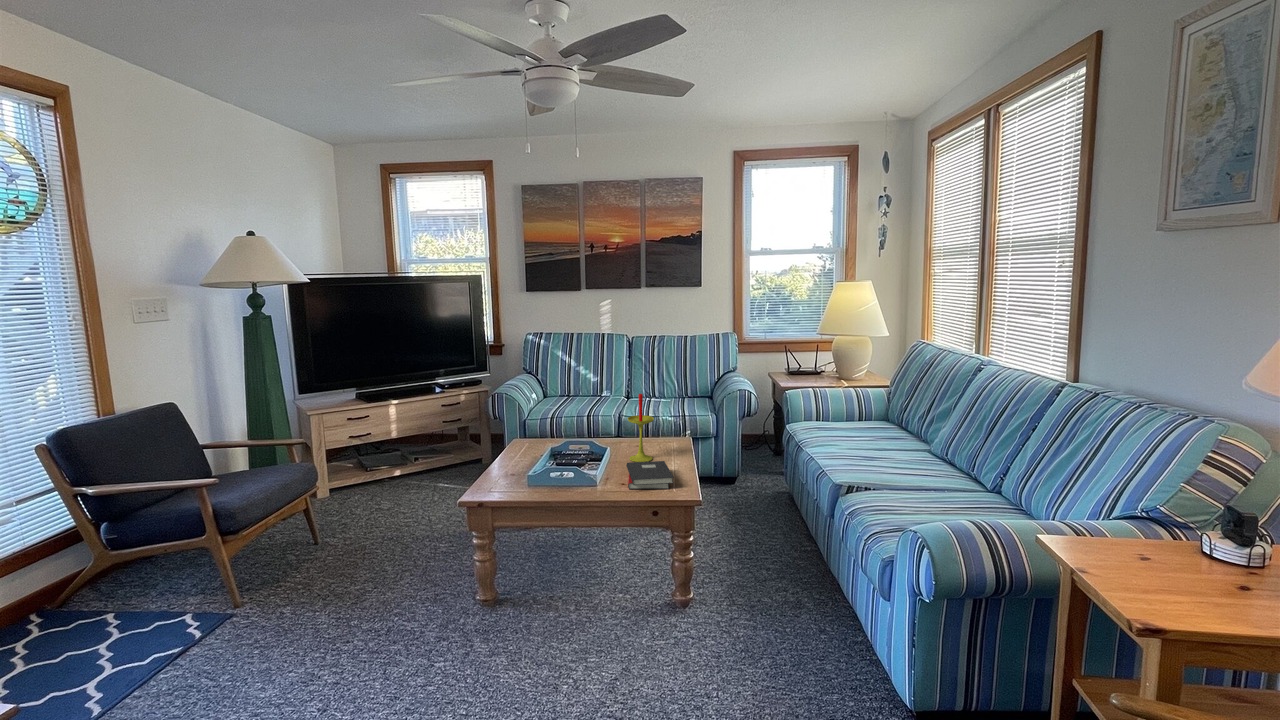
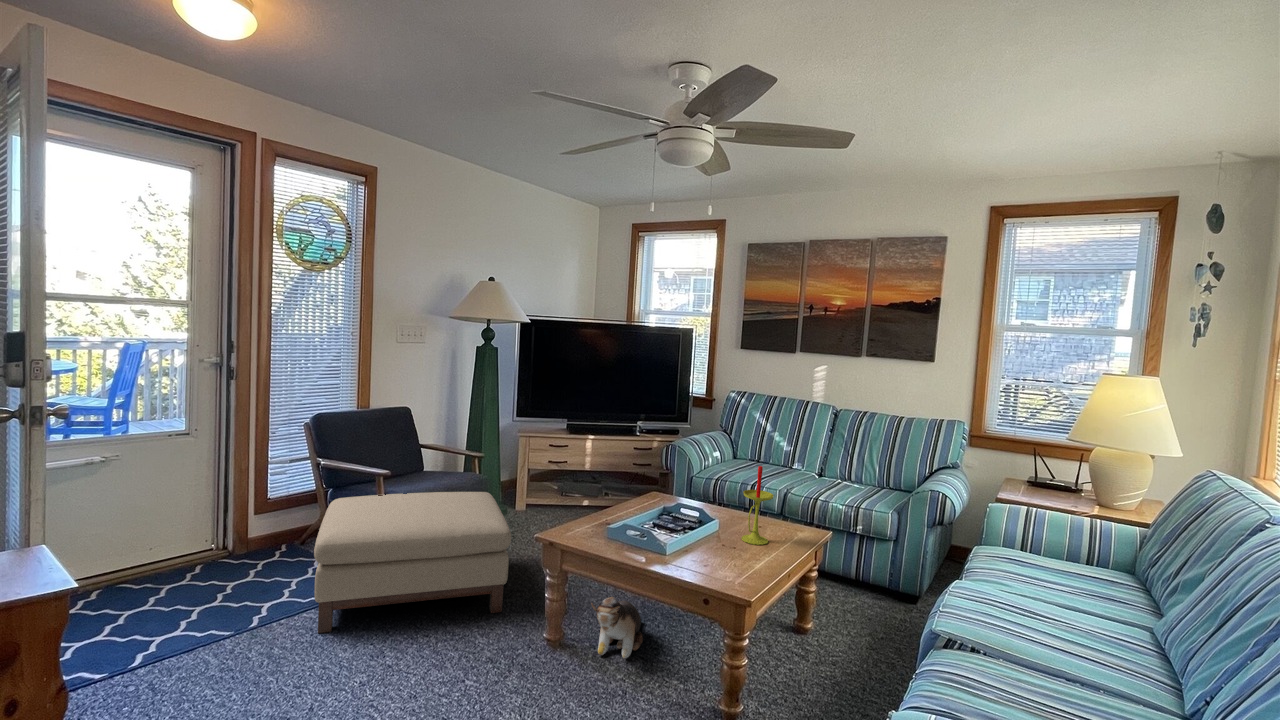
hardback book: present [626,461,674,489] -> none [700,539,766,580]
ottoman: none [136,481,411,685] -> present [314,492,511,633]
plush toy: none [532,538,567,595] -> present [591,597,643,658]

